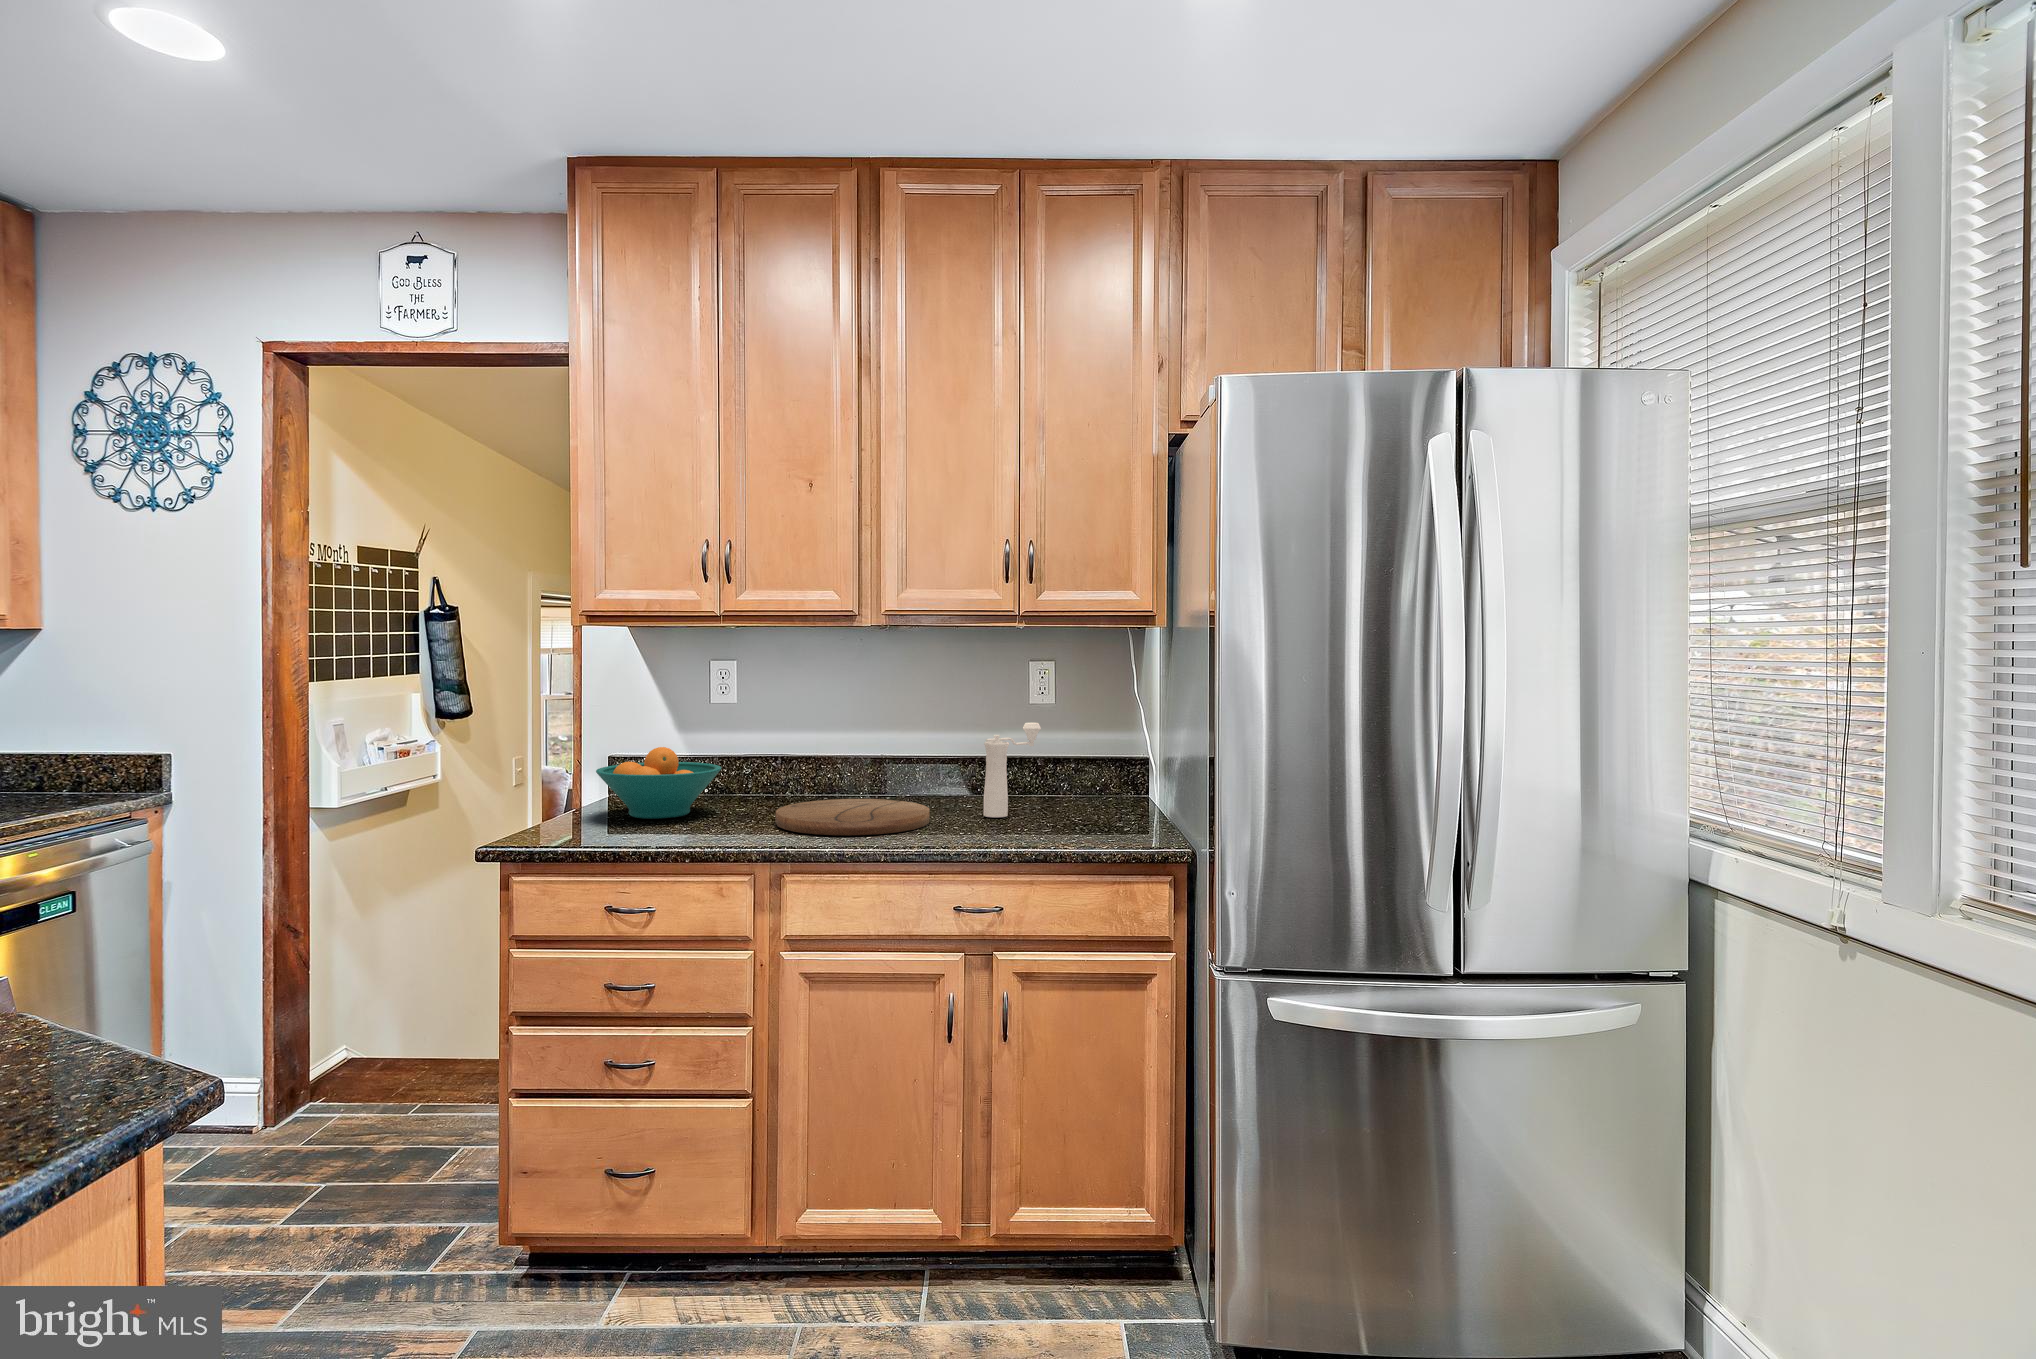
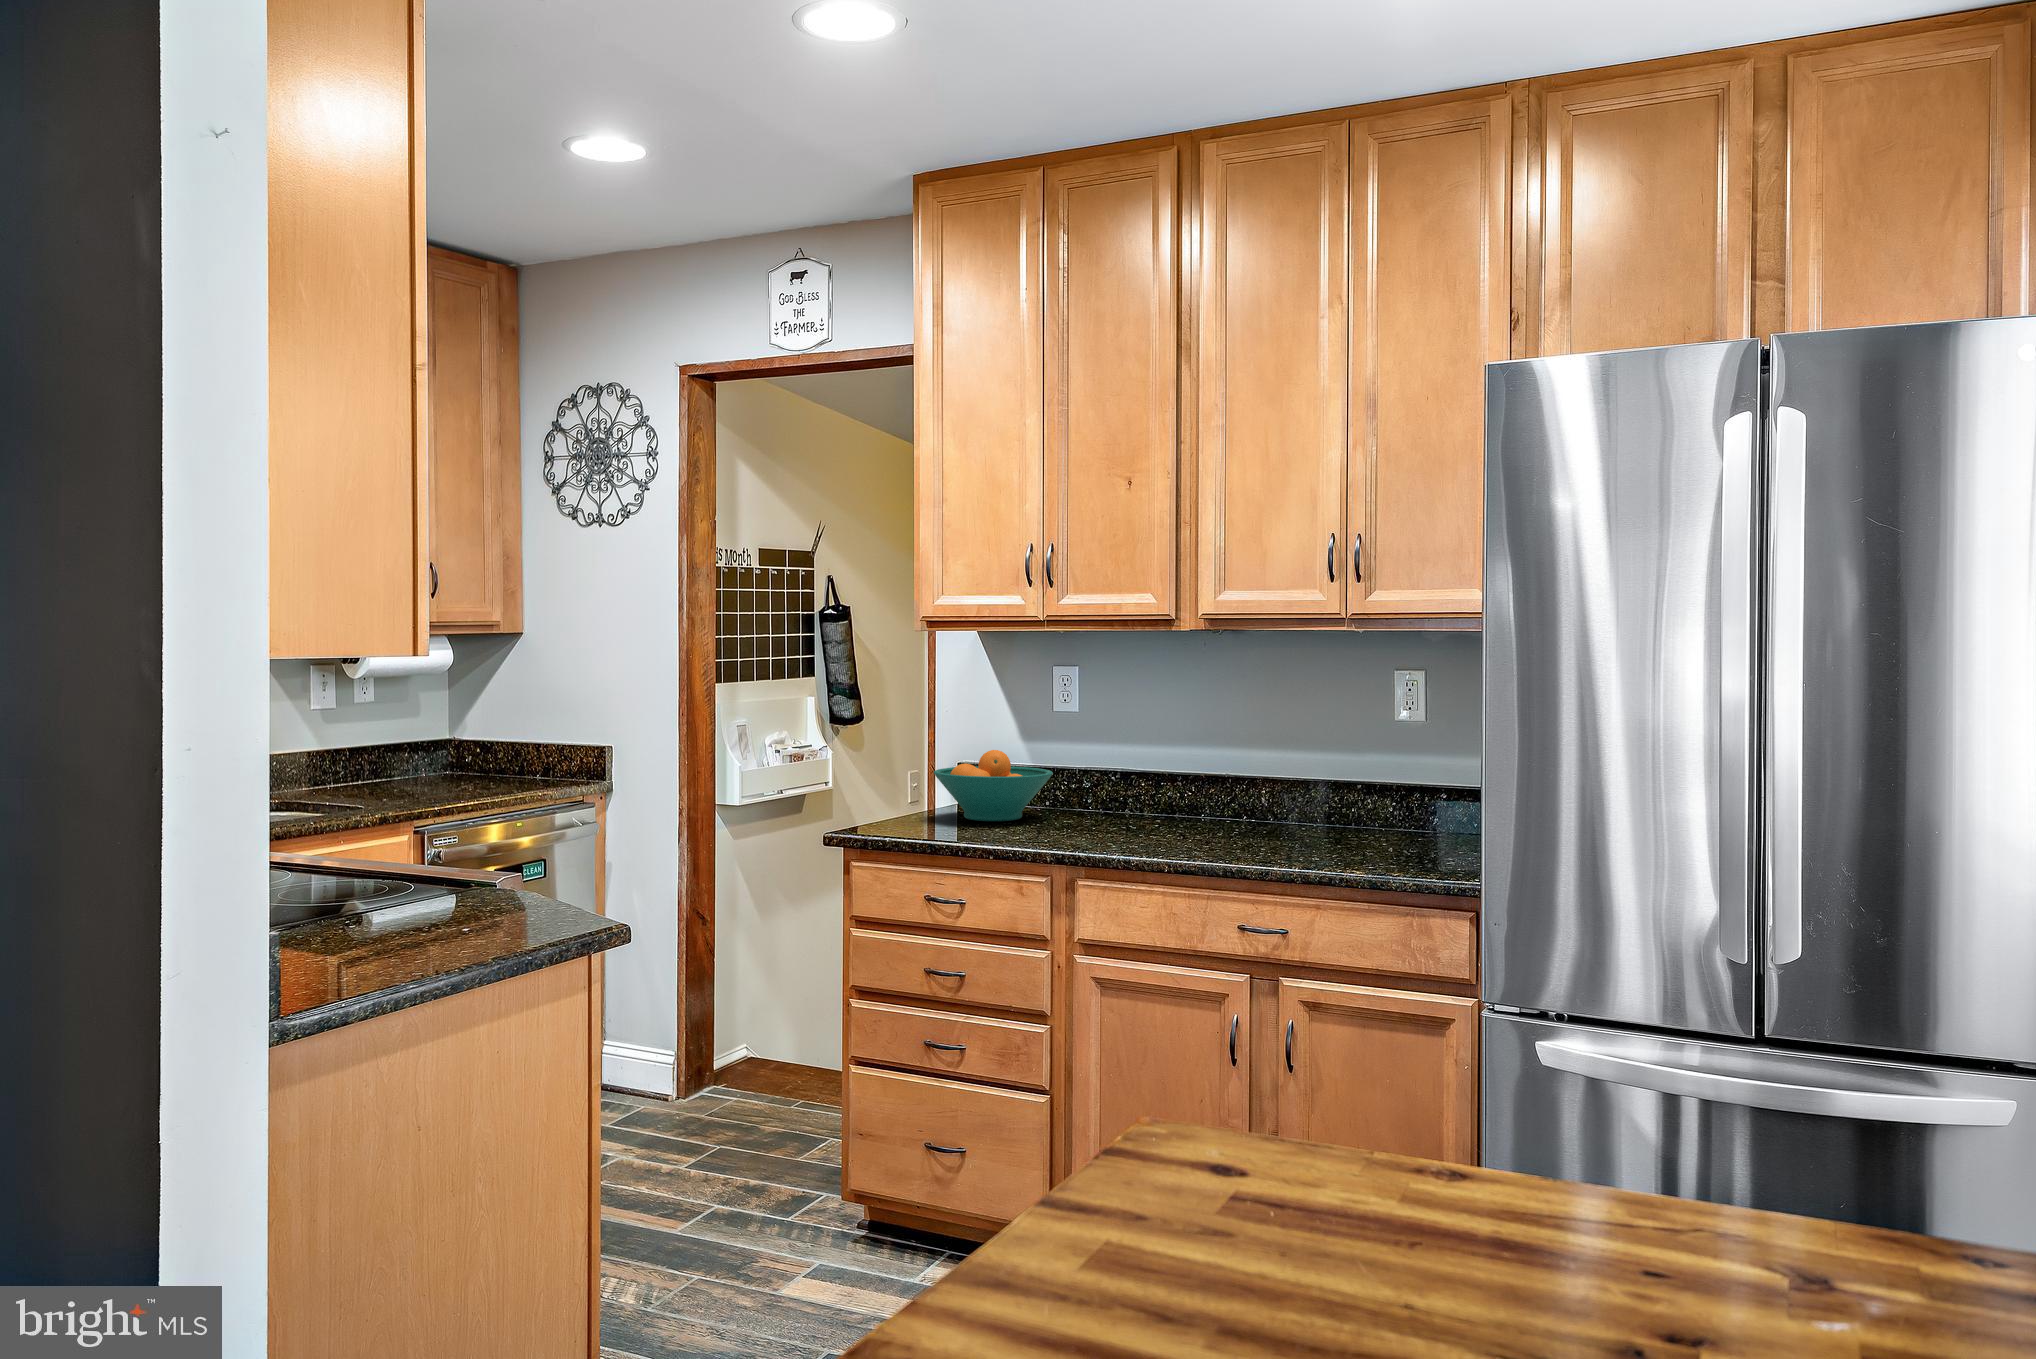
pepper mill: present [984,723,1041,817] -> none [1321,734,1396,840]
cutting board: present [776,799,930,835] -> none [1094,812,1257,846]

